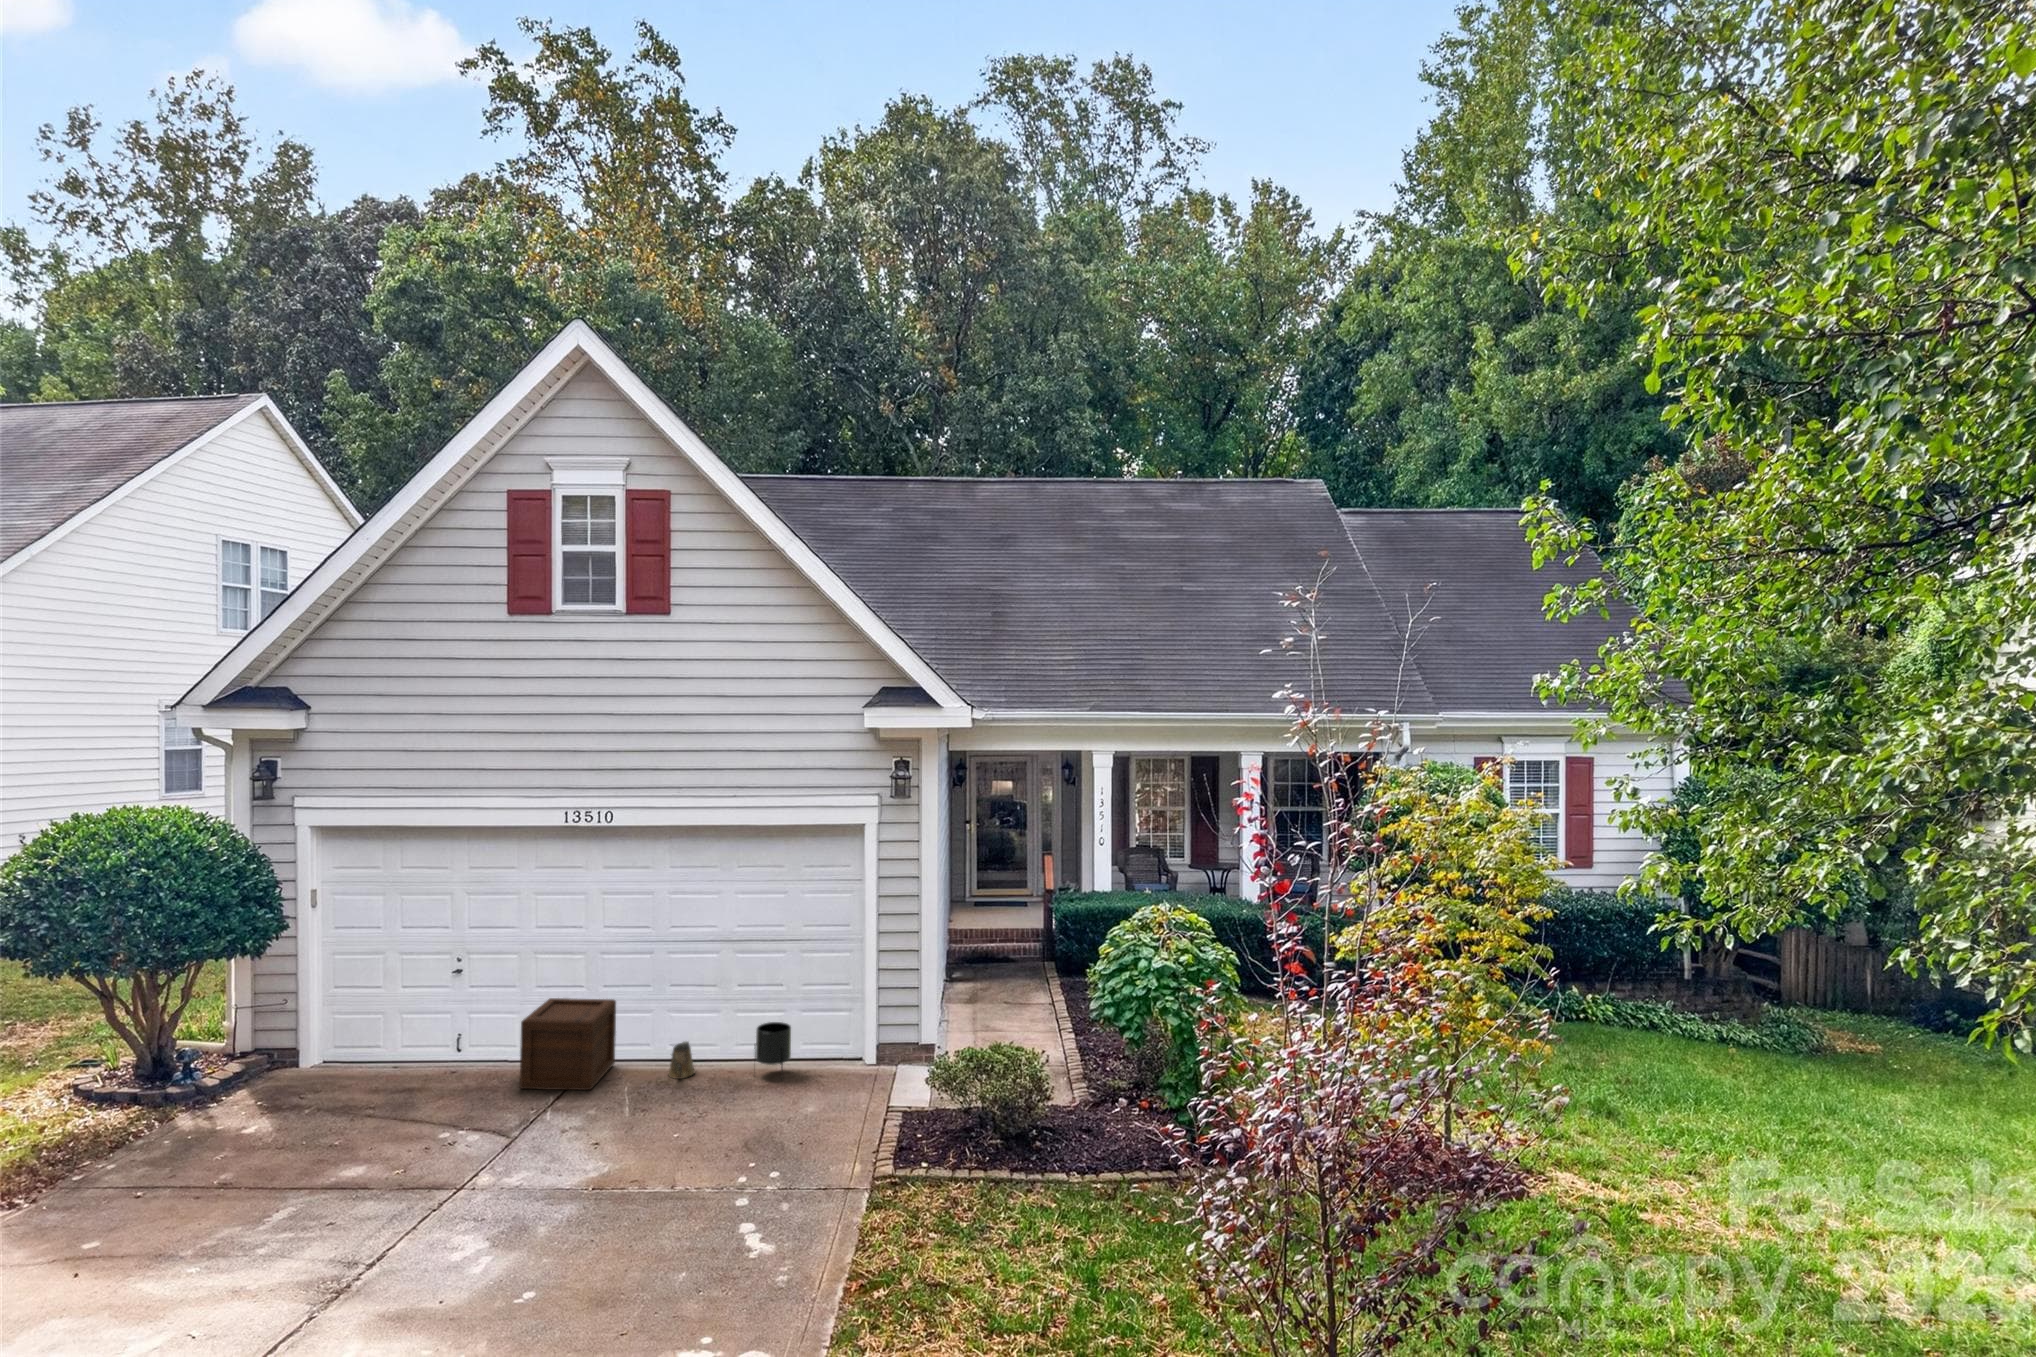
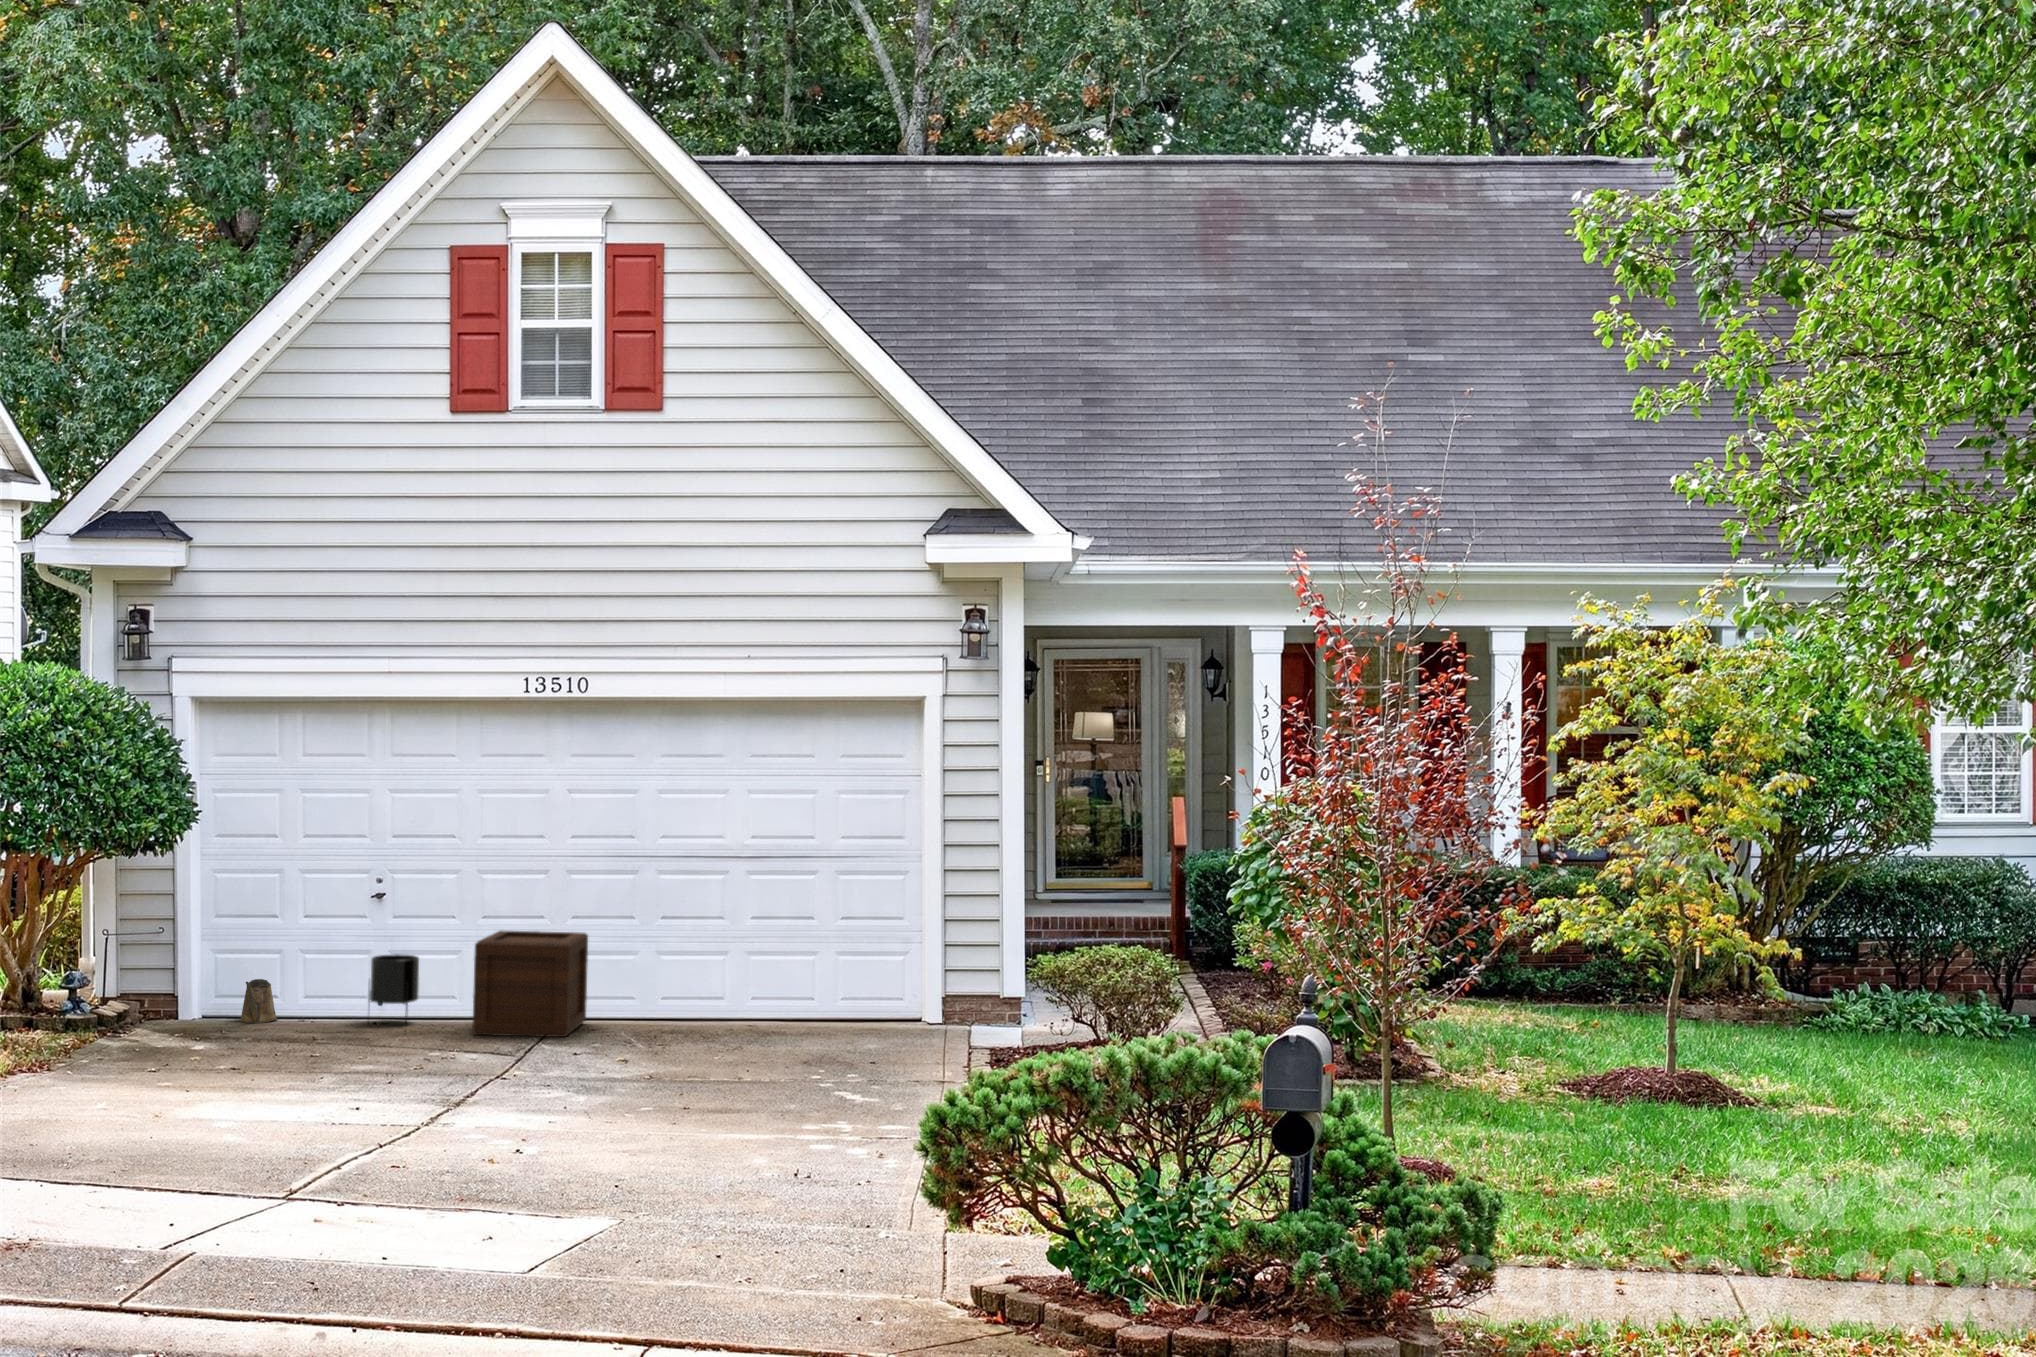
planter: present [754,1022,791,1080] -> present [369,954,419,1015]
watering can: present [668,1041,695,1079] -> present [240,979,277,1023]

